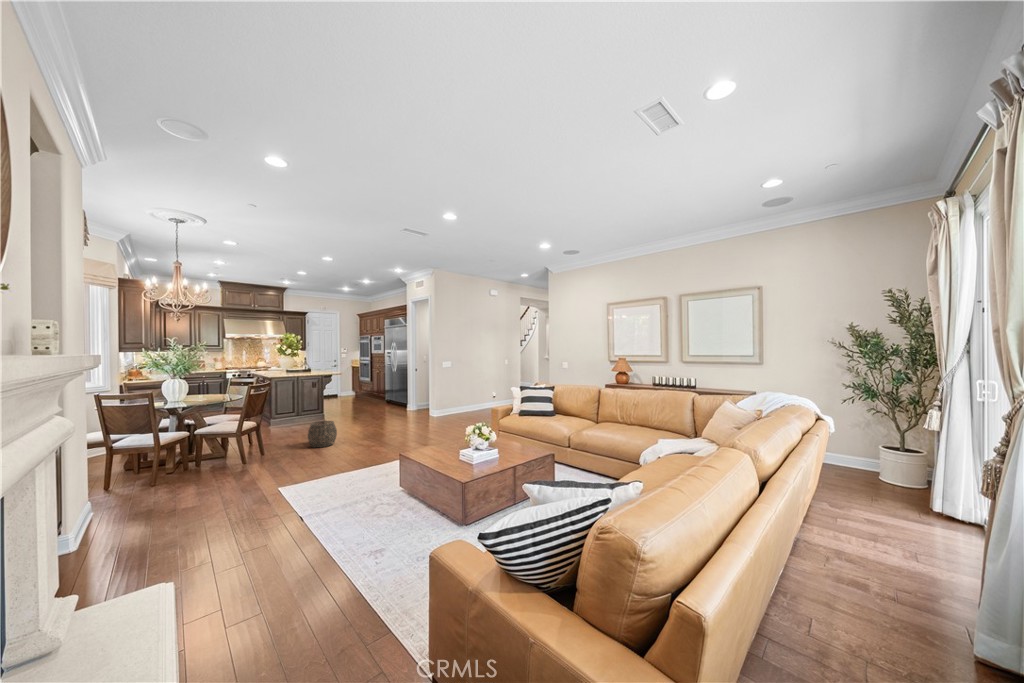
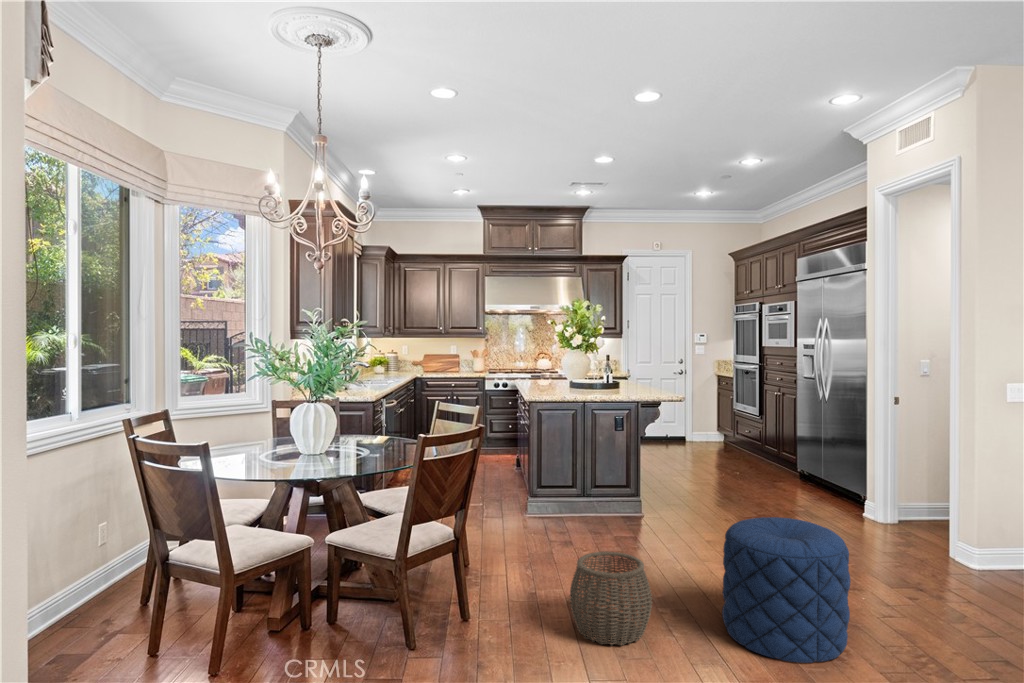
pouf: none [359,403,395,441] -> present [722,517,851,663]

